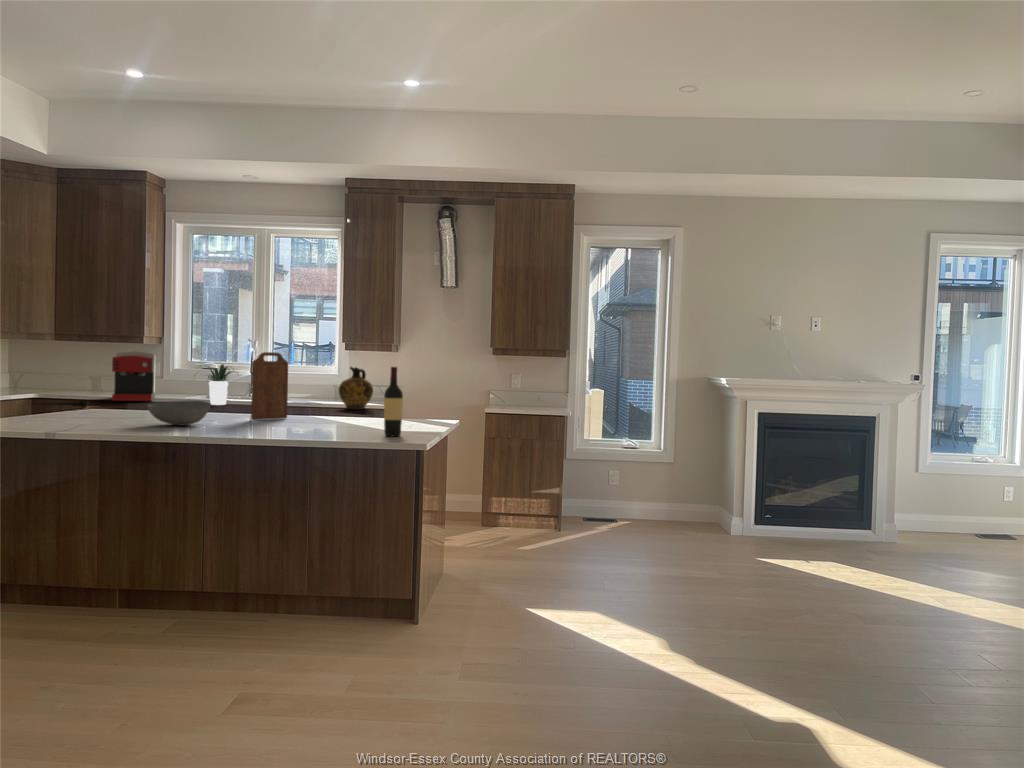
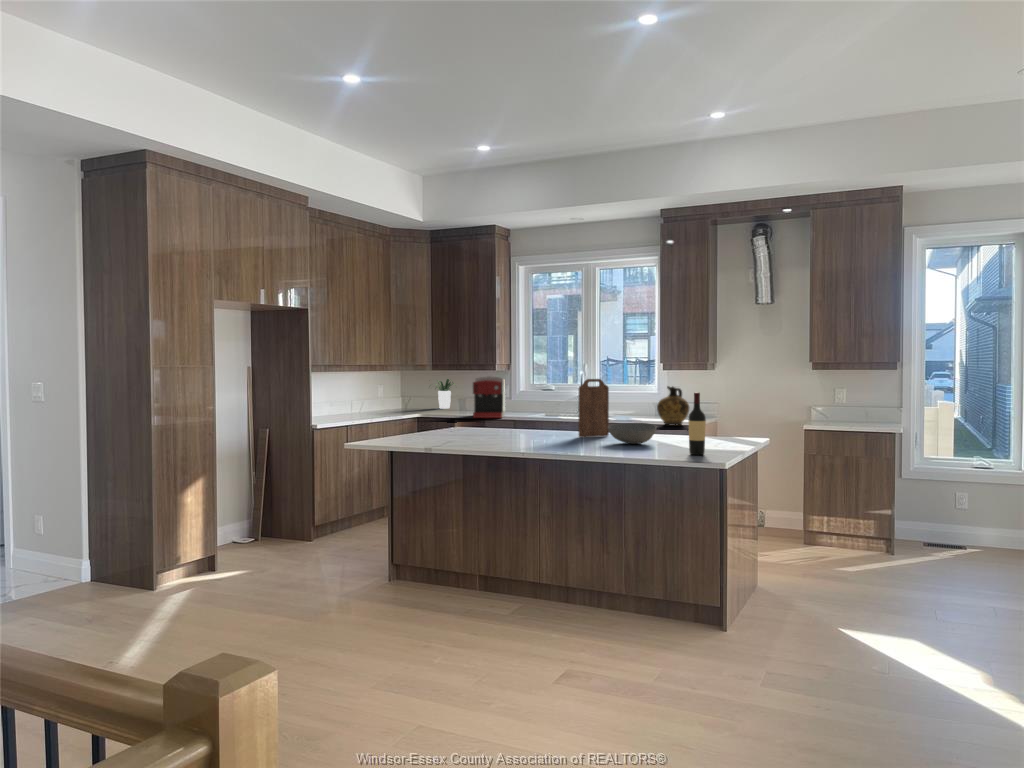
potted plant: present [204,364,237,405] -> present [436,379,455,408]
bowl: present [147,401,211,425] -> present [608,423,656,444]

